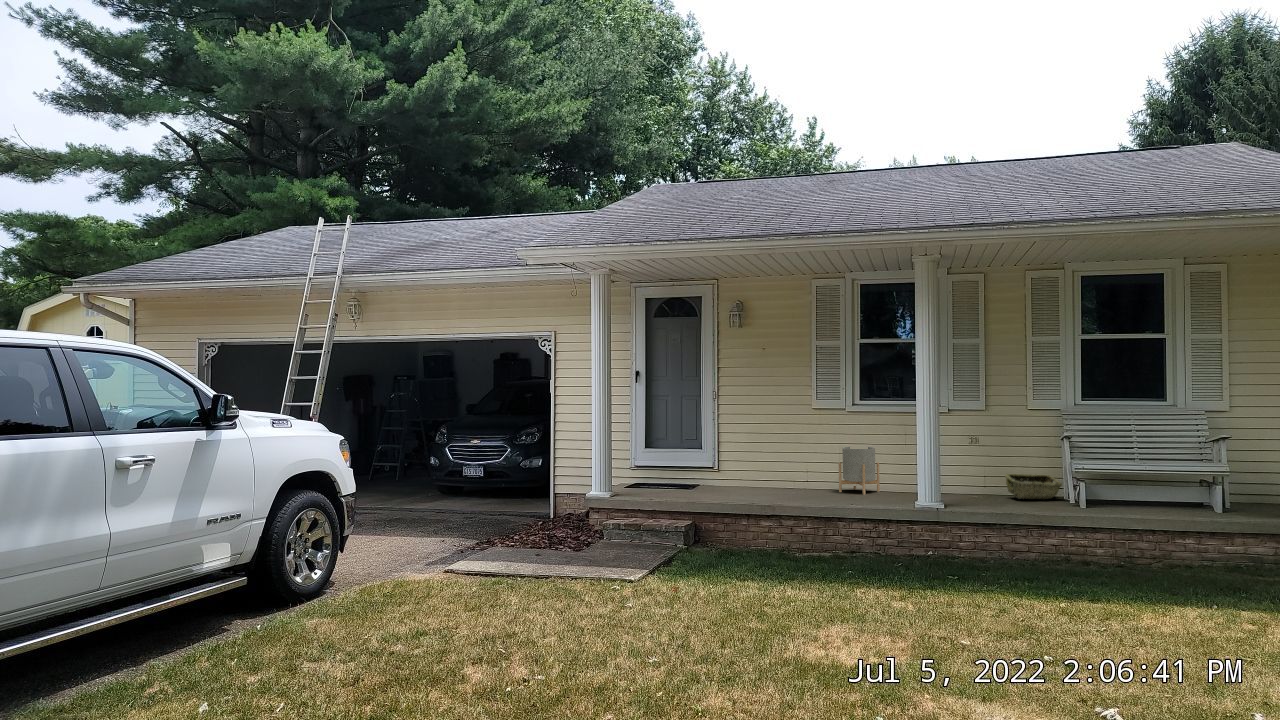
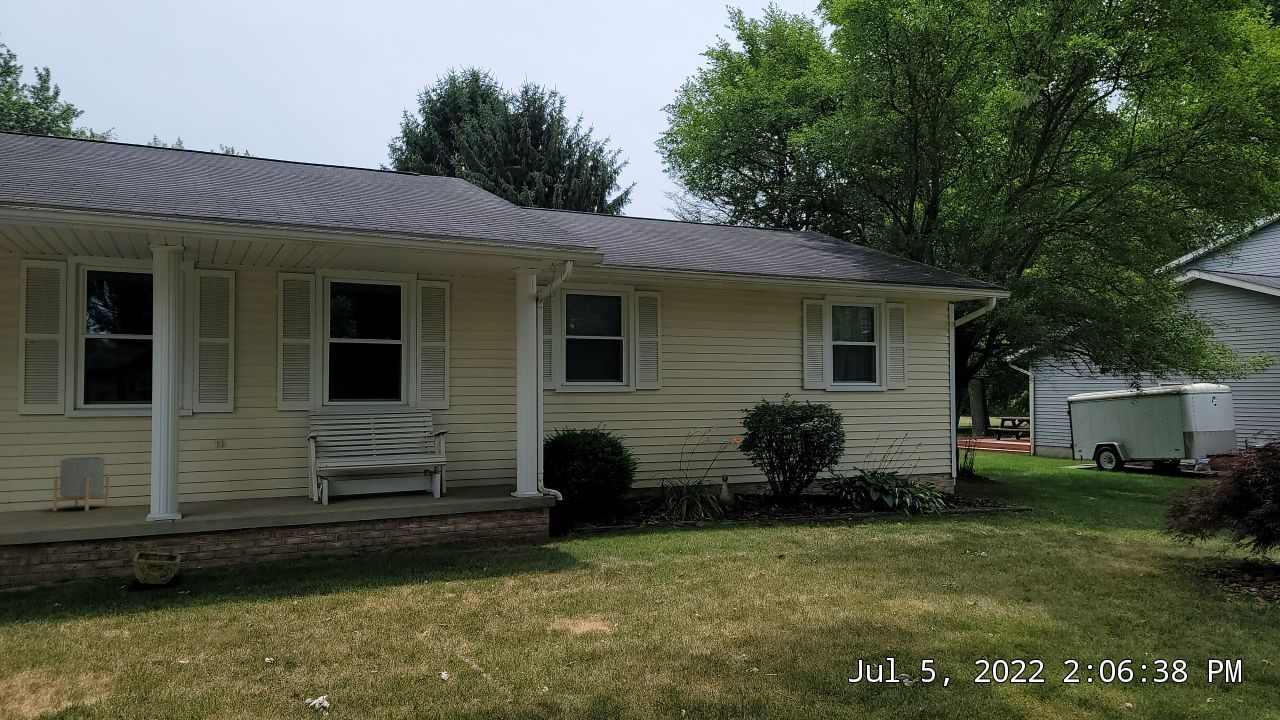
woven basket: present [1005,474,1062,499] -> present [133,551,181,585]

